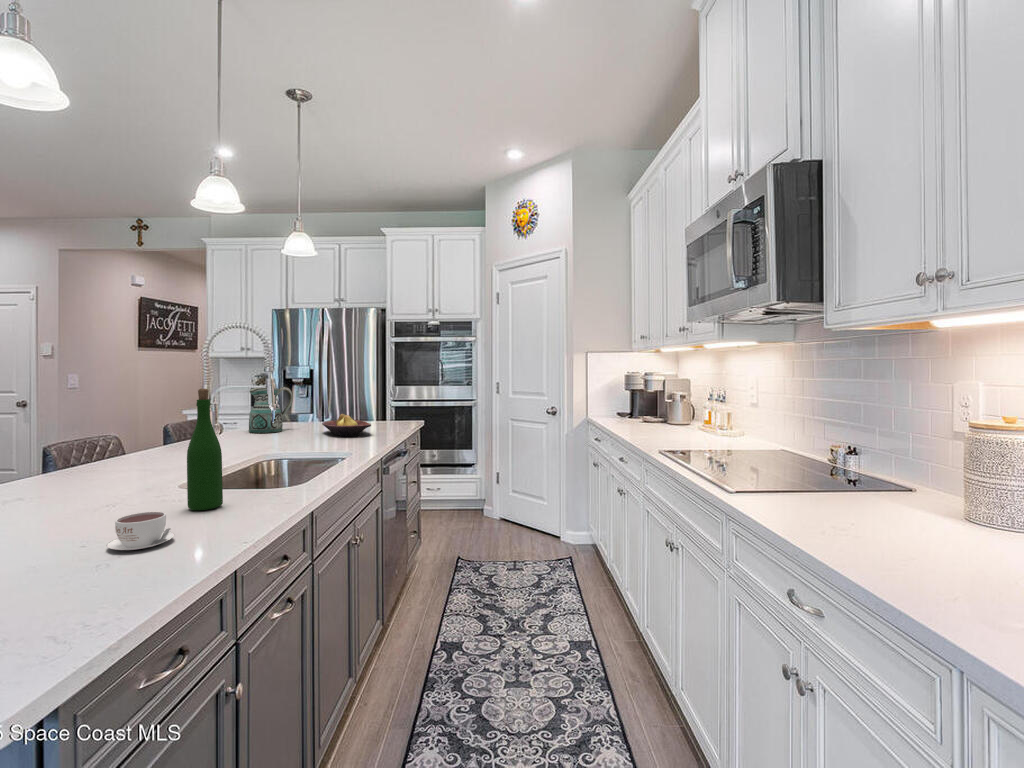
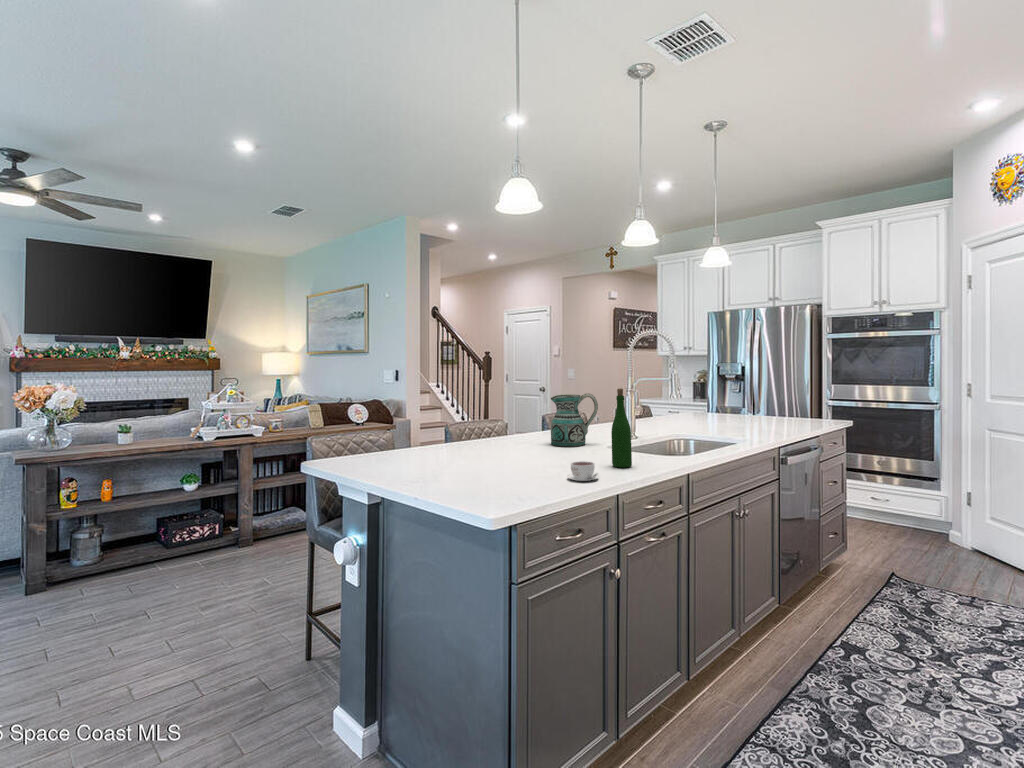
ceramic pitcher: present [249,387,293,433] -> present [551,393,598,447]
fruit bowl: present [322,414,371,436] -> none [735,408,781,429]

